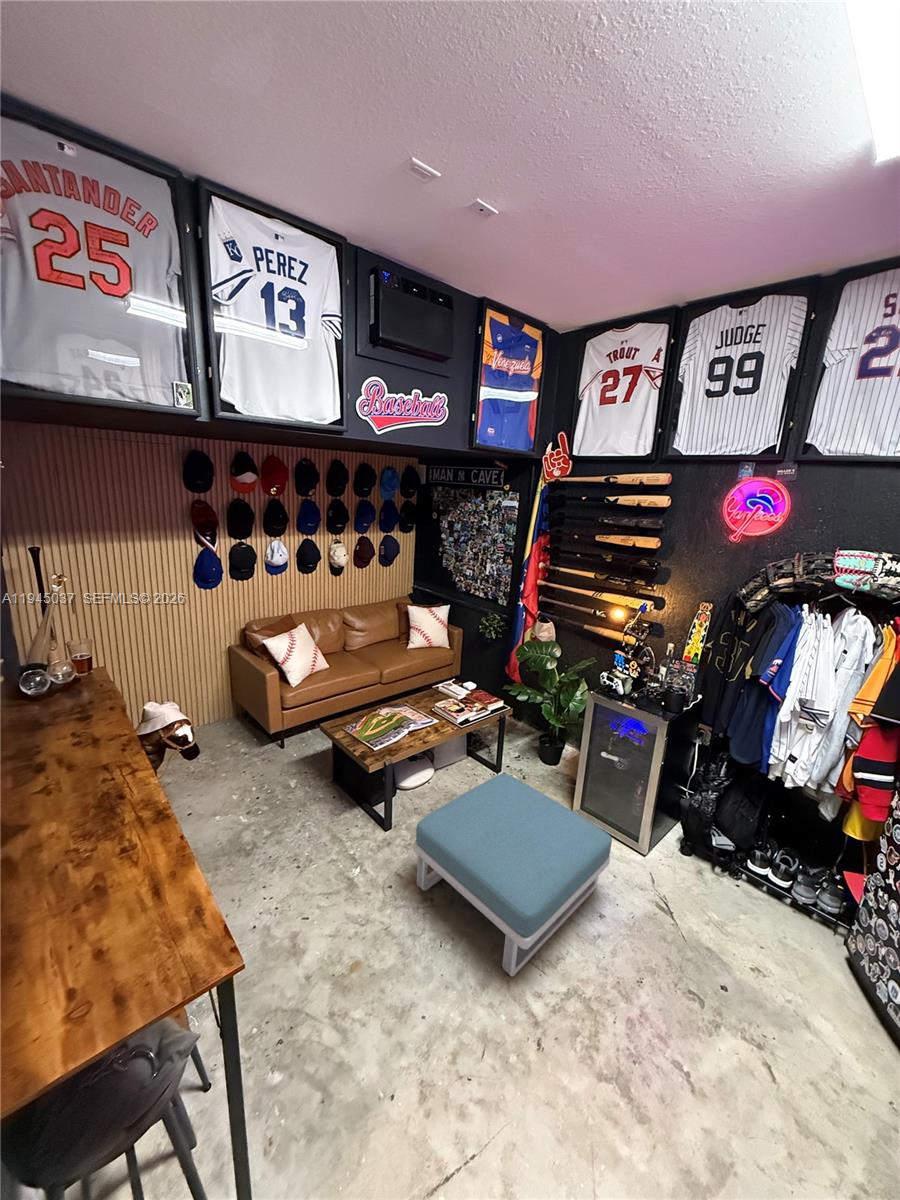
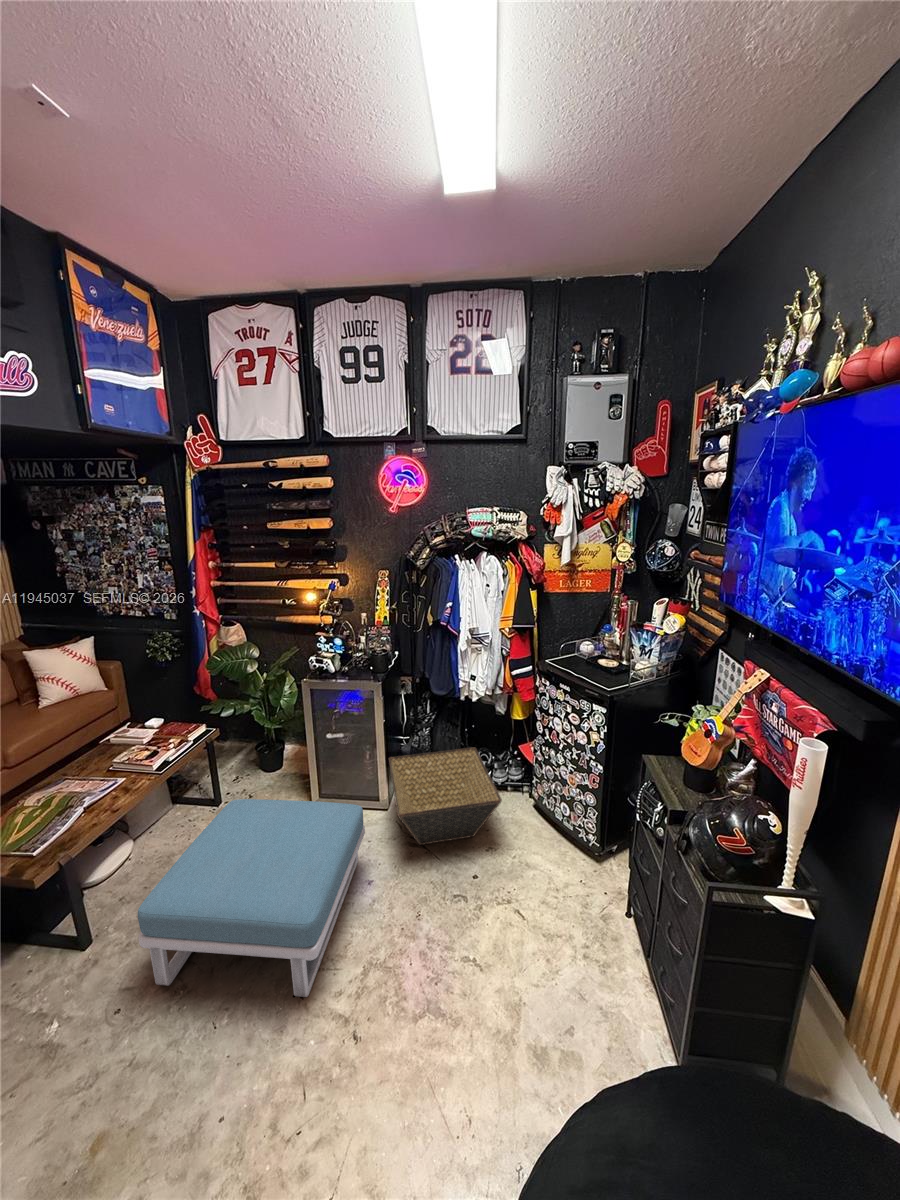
basket: none [646,803,789,943] -> present [389,748,502,845]

